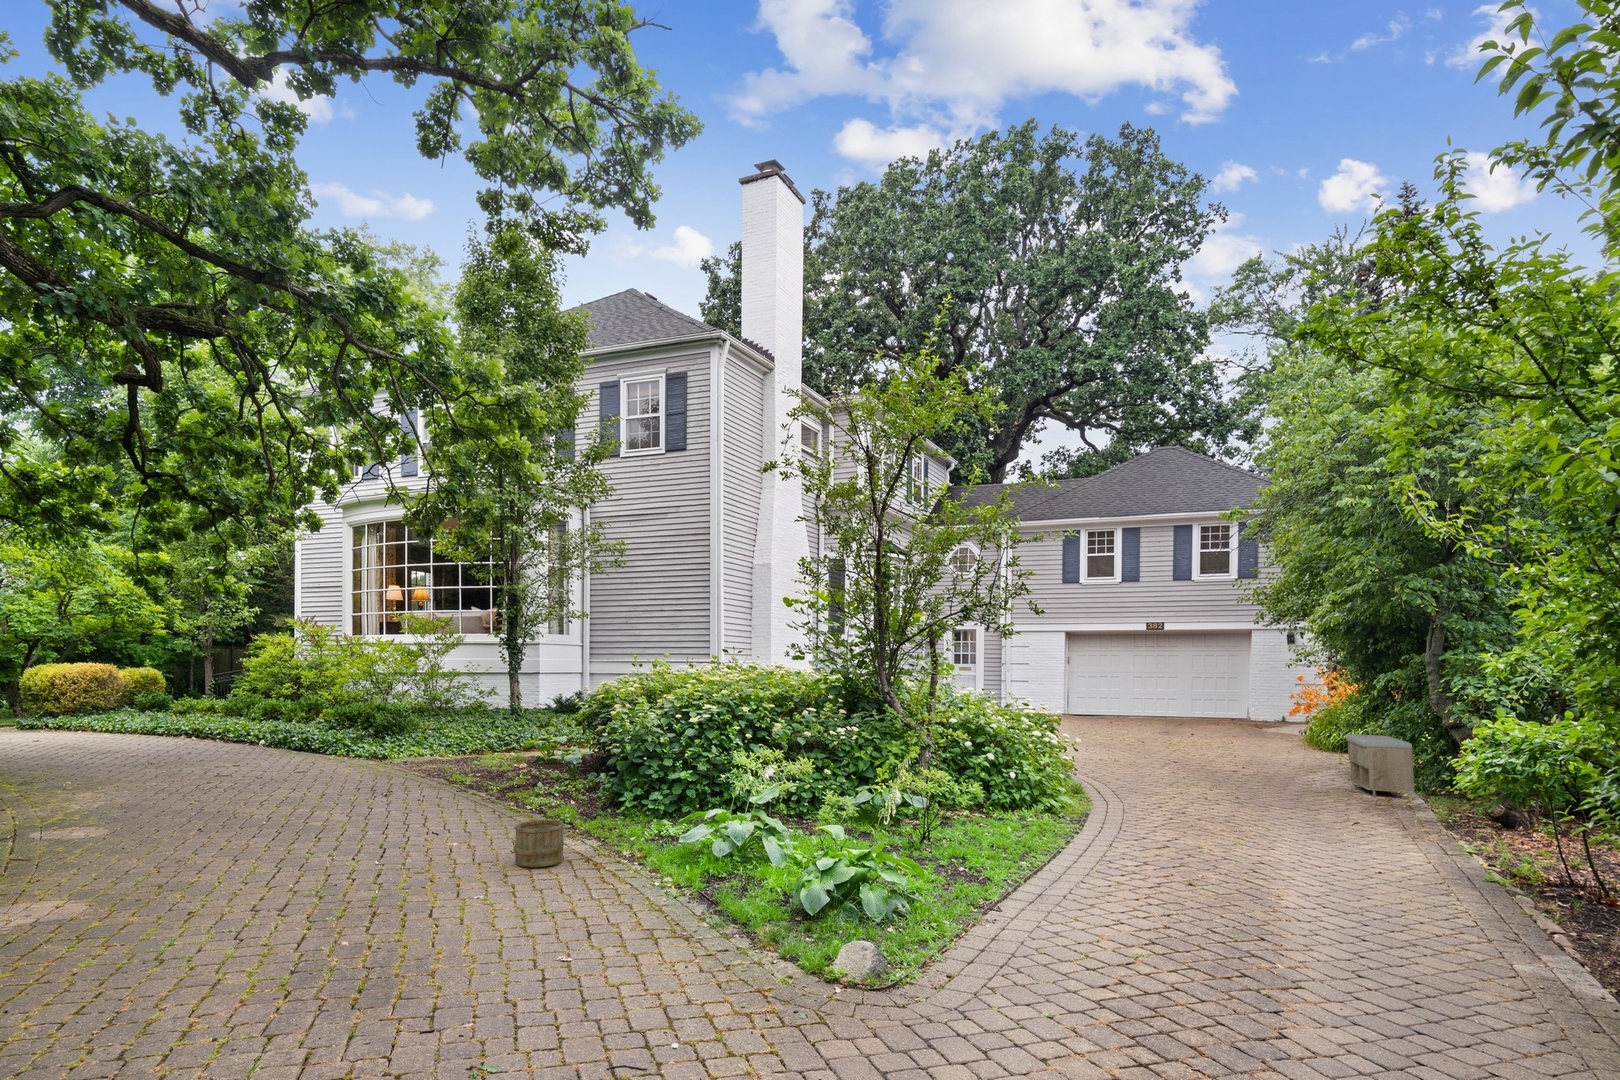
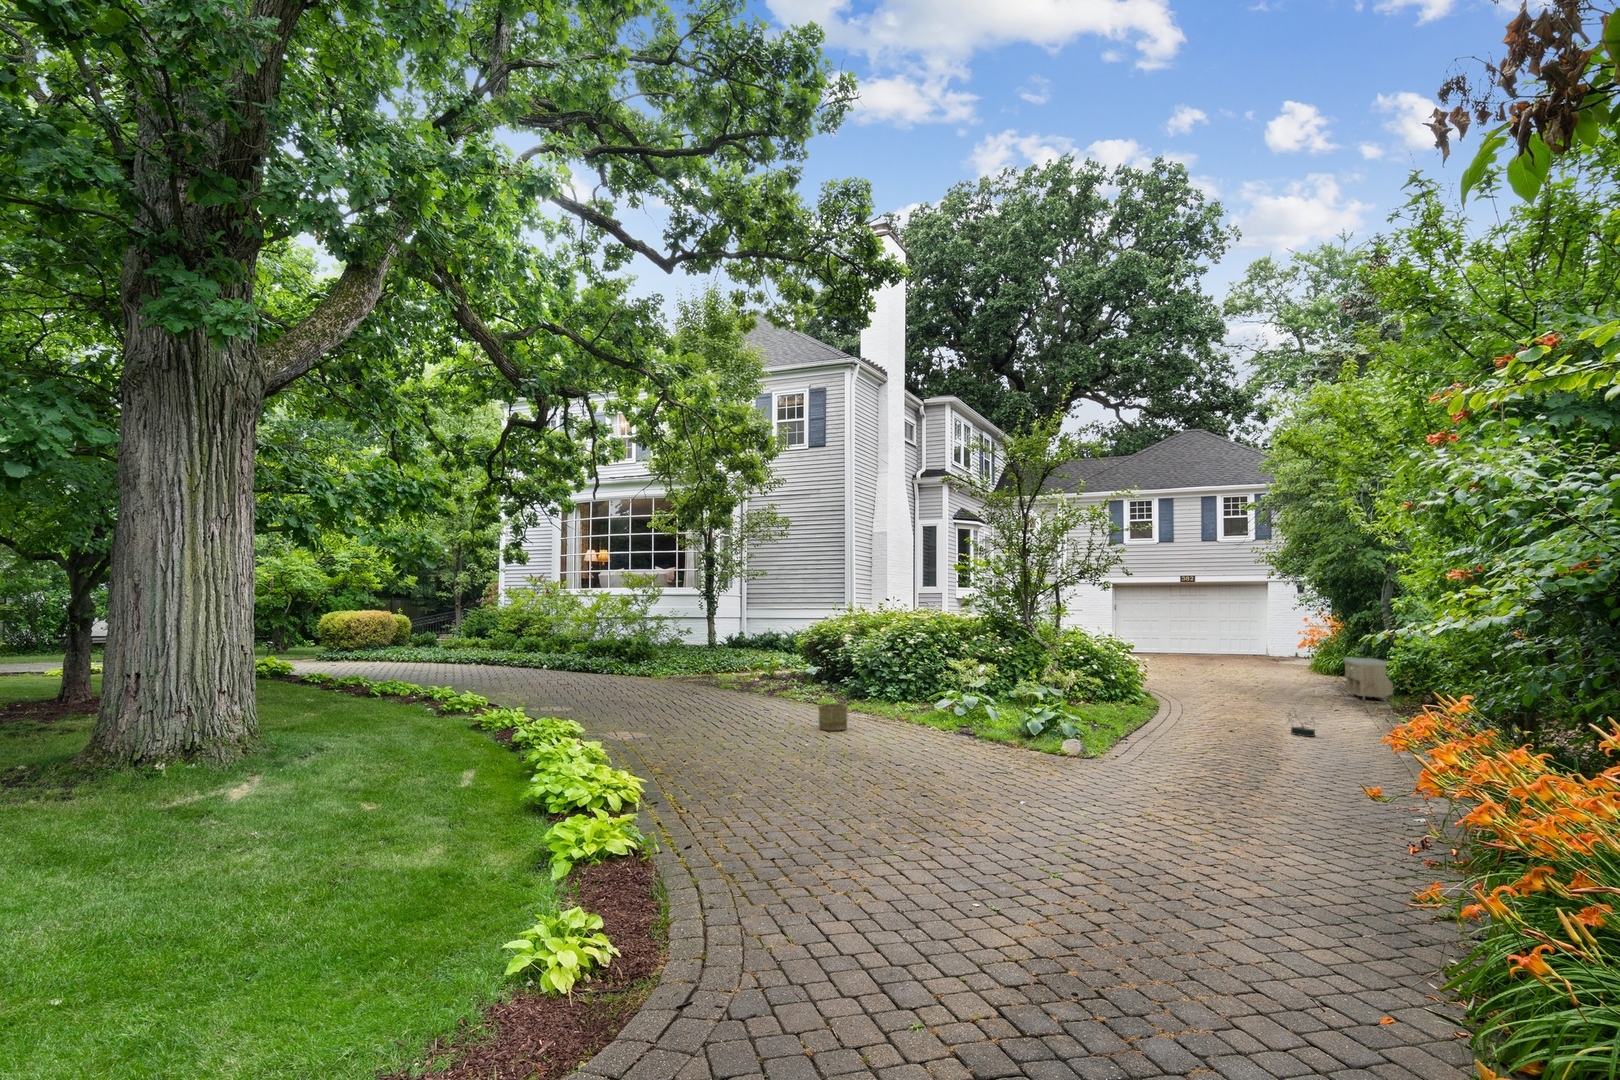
decorative plant: none [1256,824,1308,872] -> present [1288,713,1315,737]

